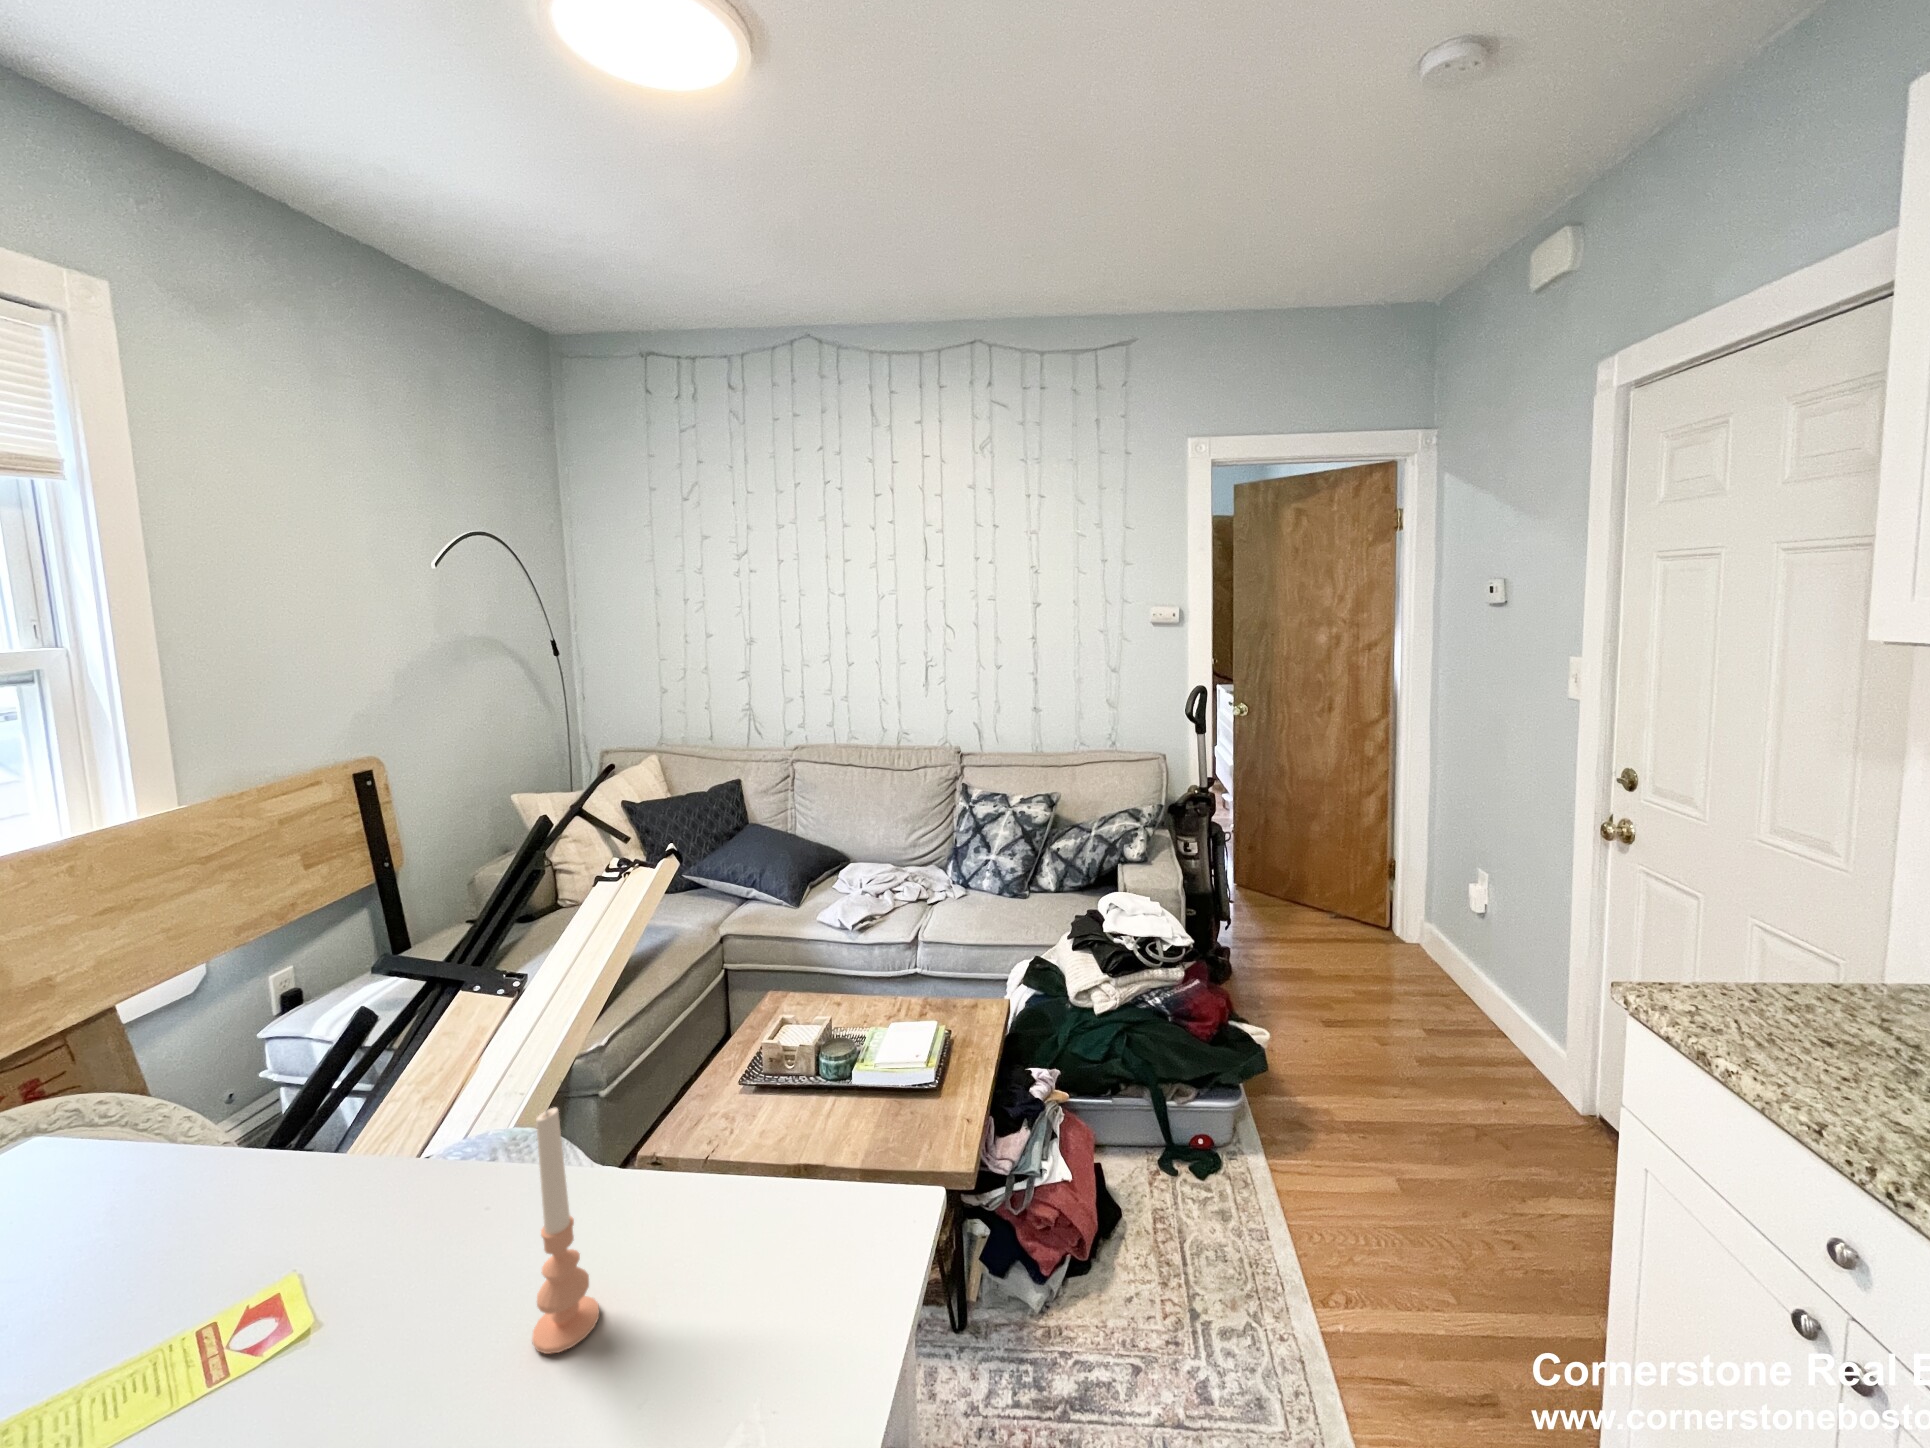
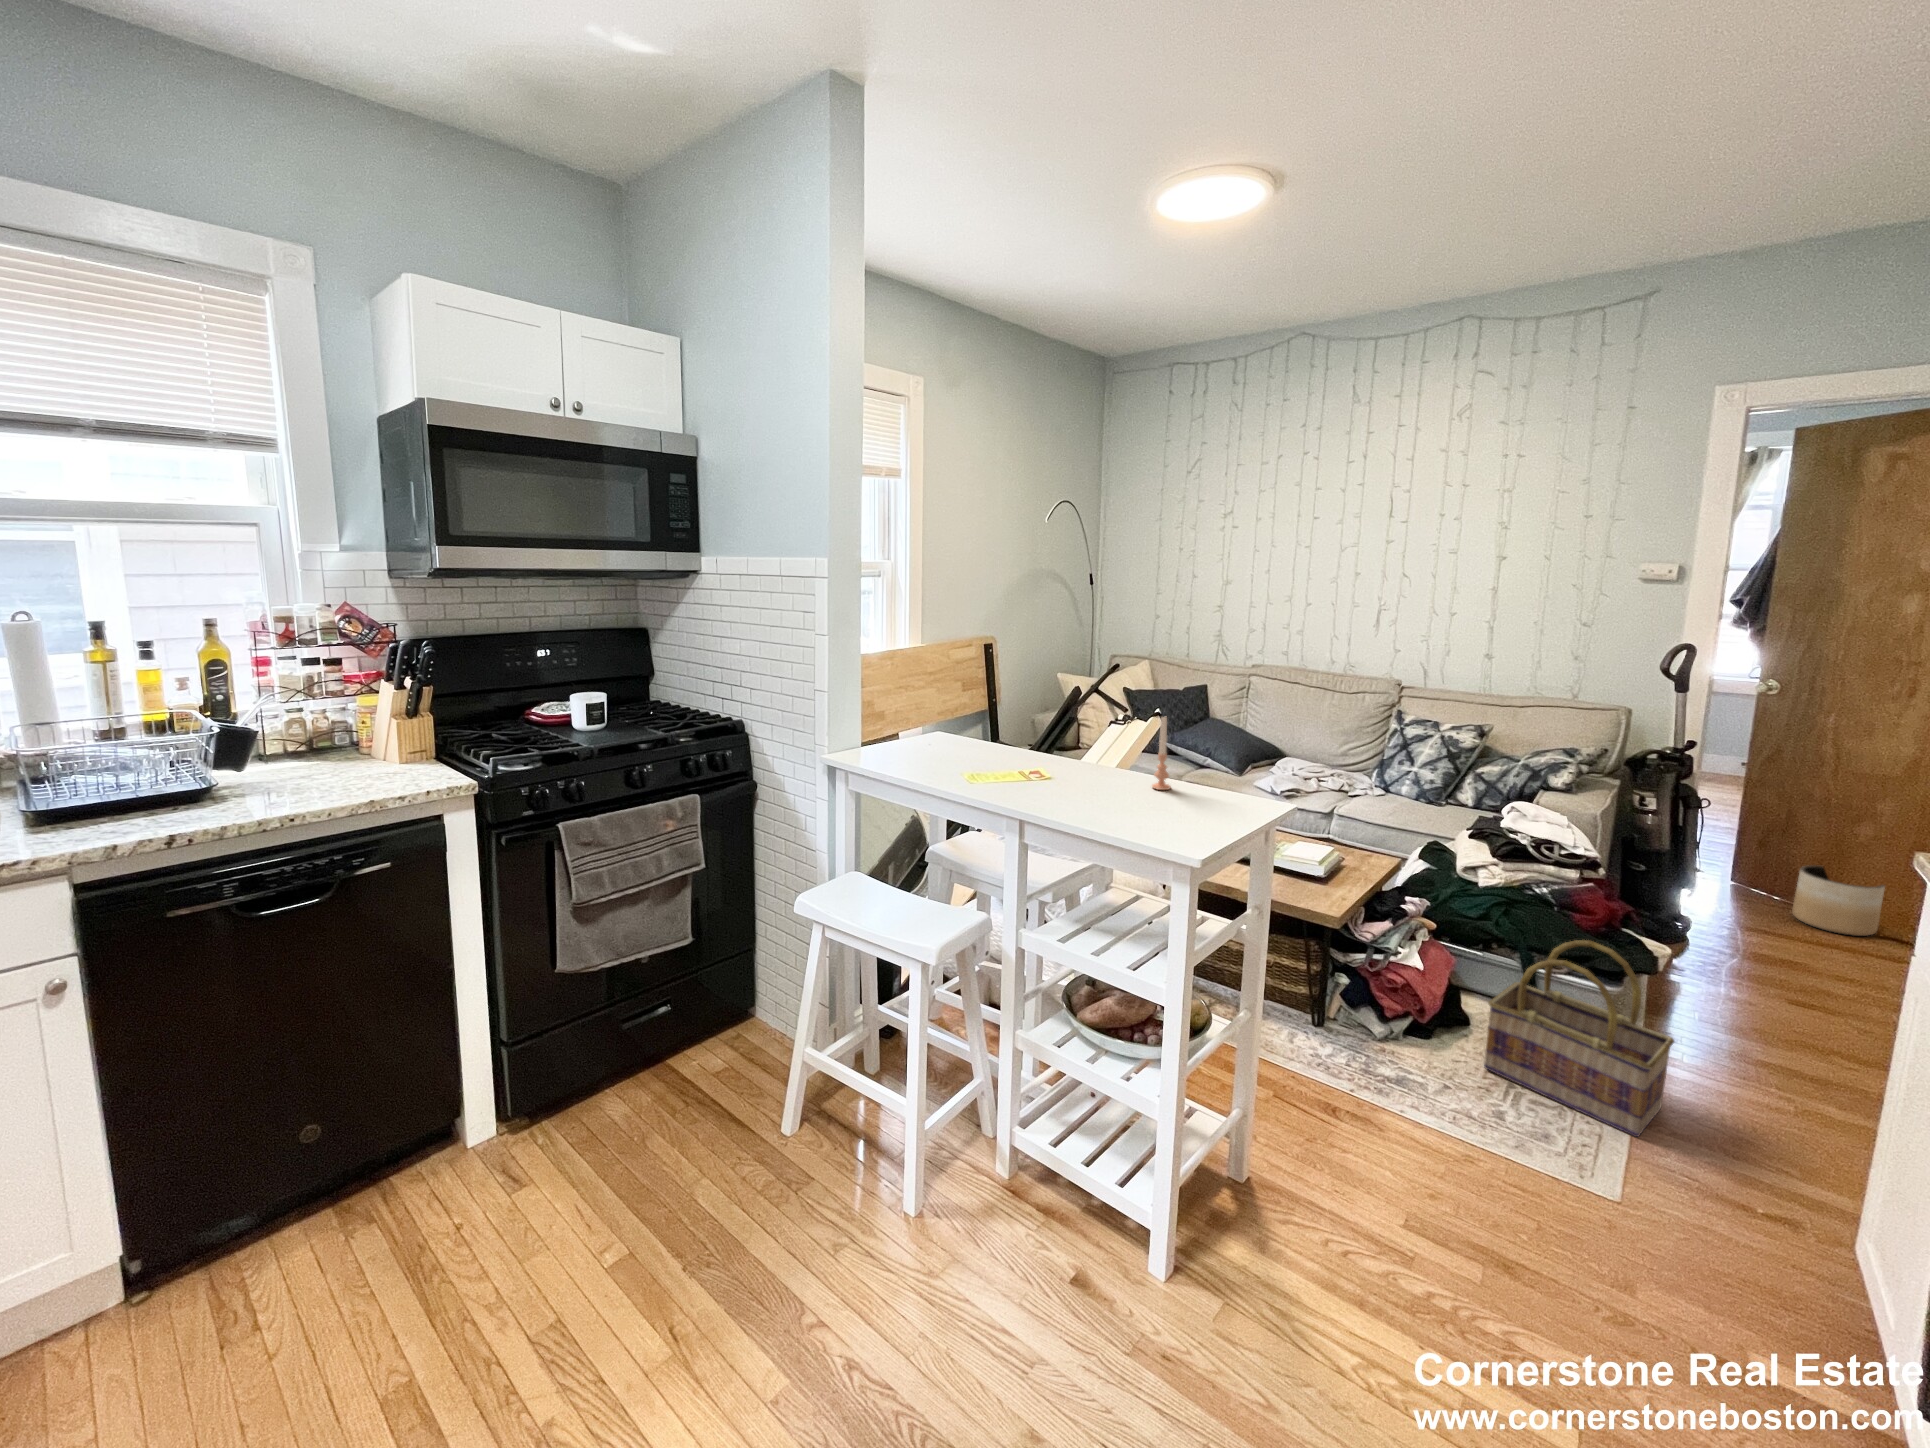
planter: none [1276,870,1328,930] -> present [1792,865,1885,936]
basket: none [1163,1088,1353,1356] -> present [1484,940,1674,1137]

